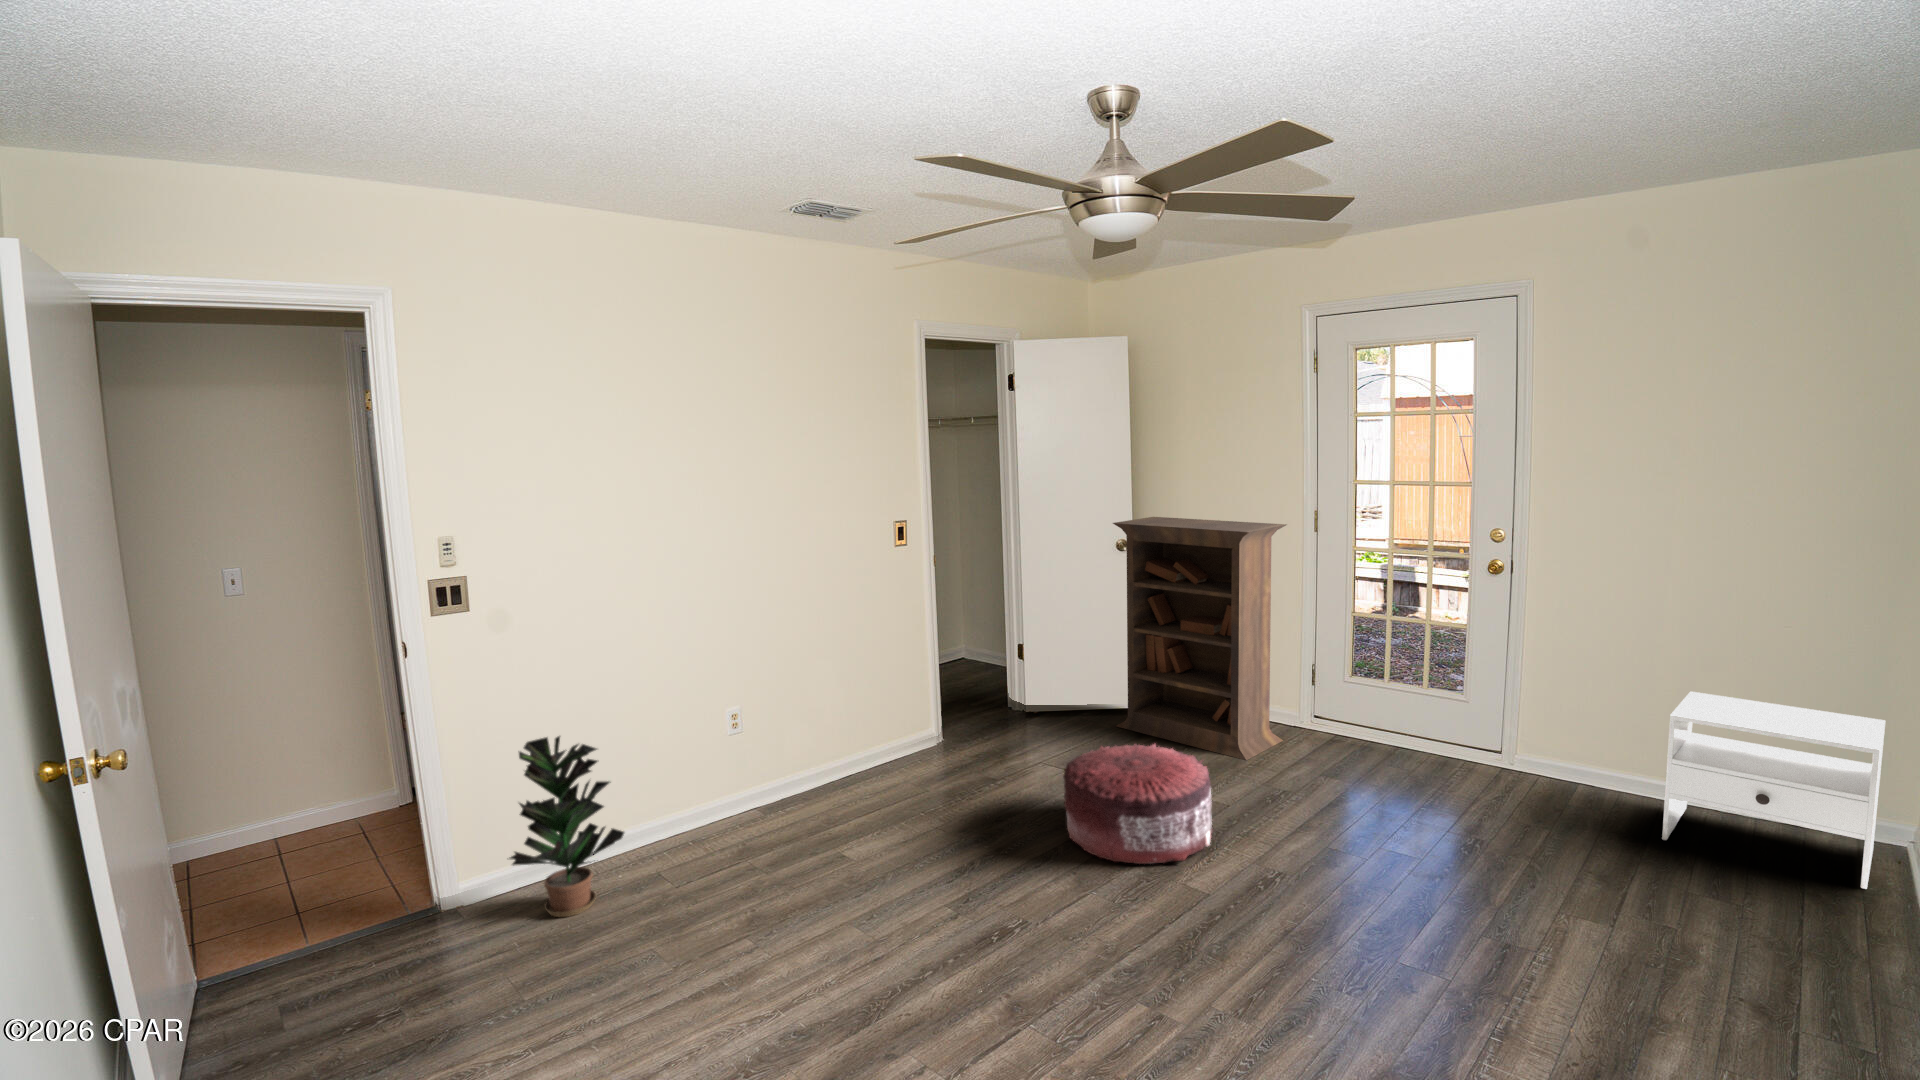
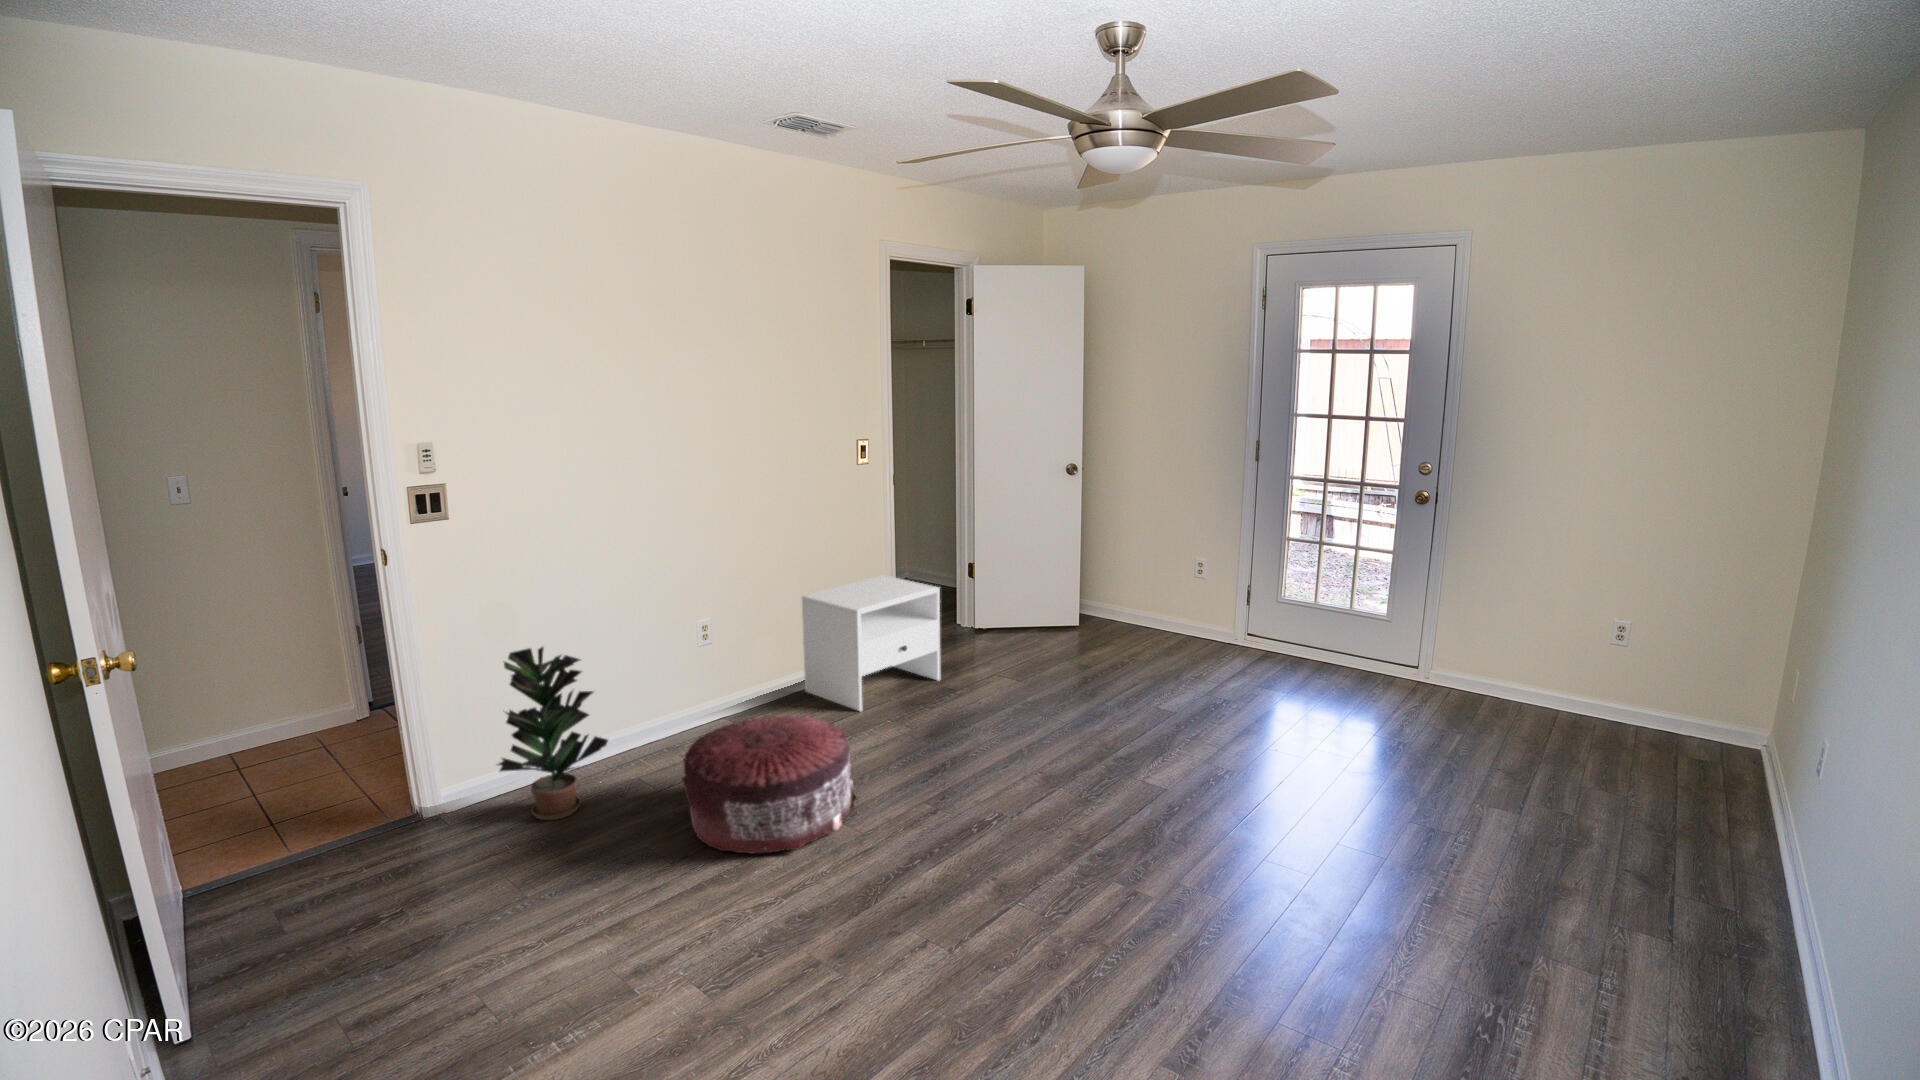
bookcase: present [1113,517,1287,760] -> none [1063,444,1232,673]
nightstand: present [1662,692,1885,889] -> present [802,575,940,711]
pouf: present [1063,744,1213,864] -> present [682,714,857,853]

